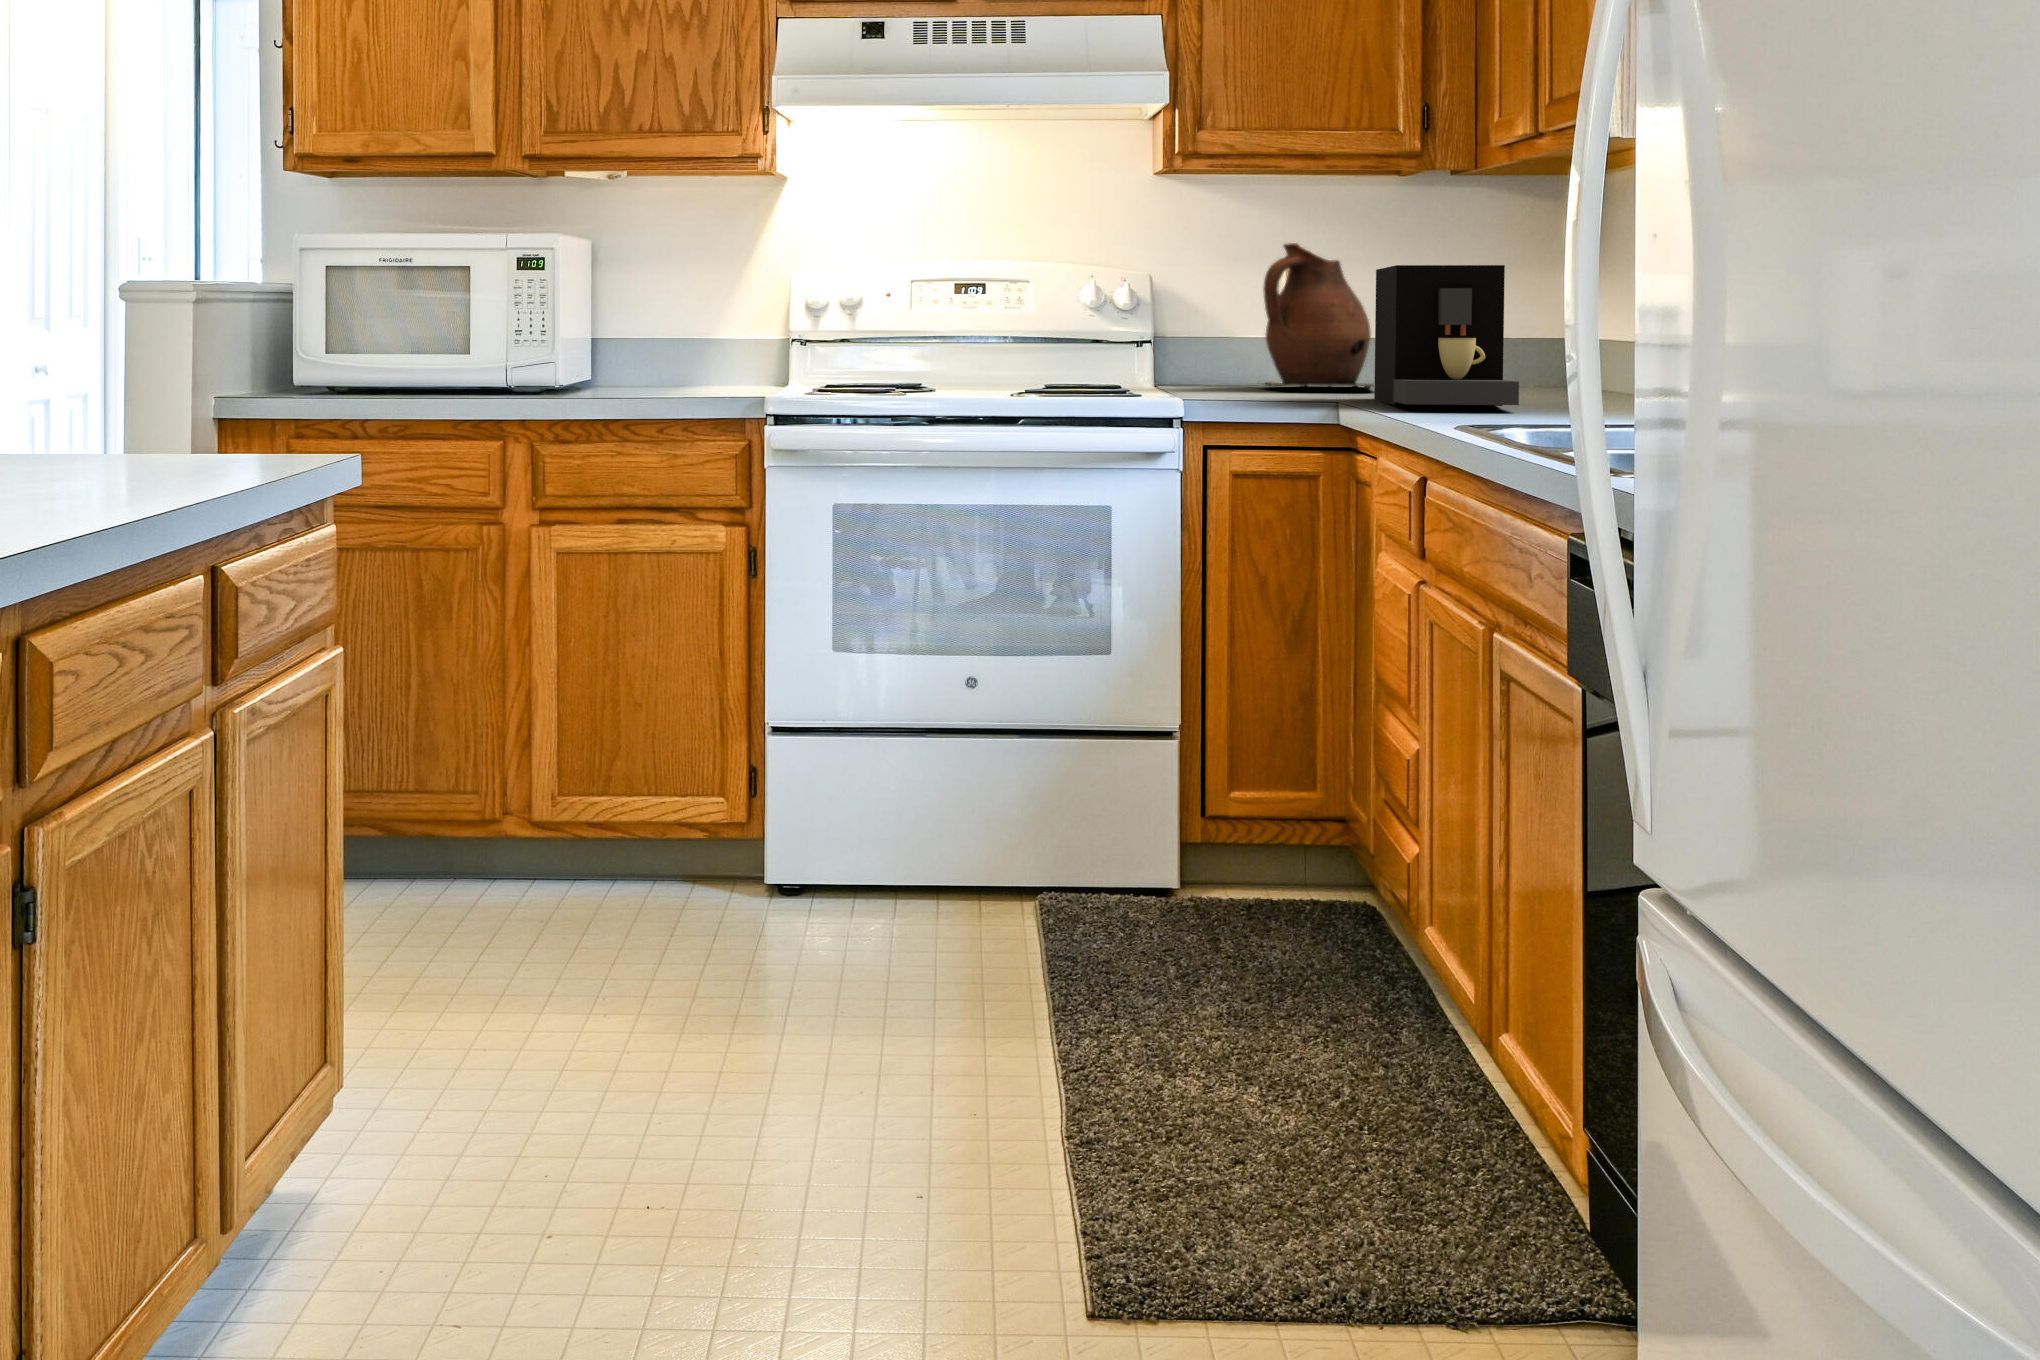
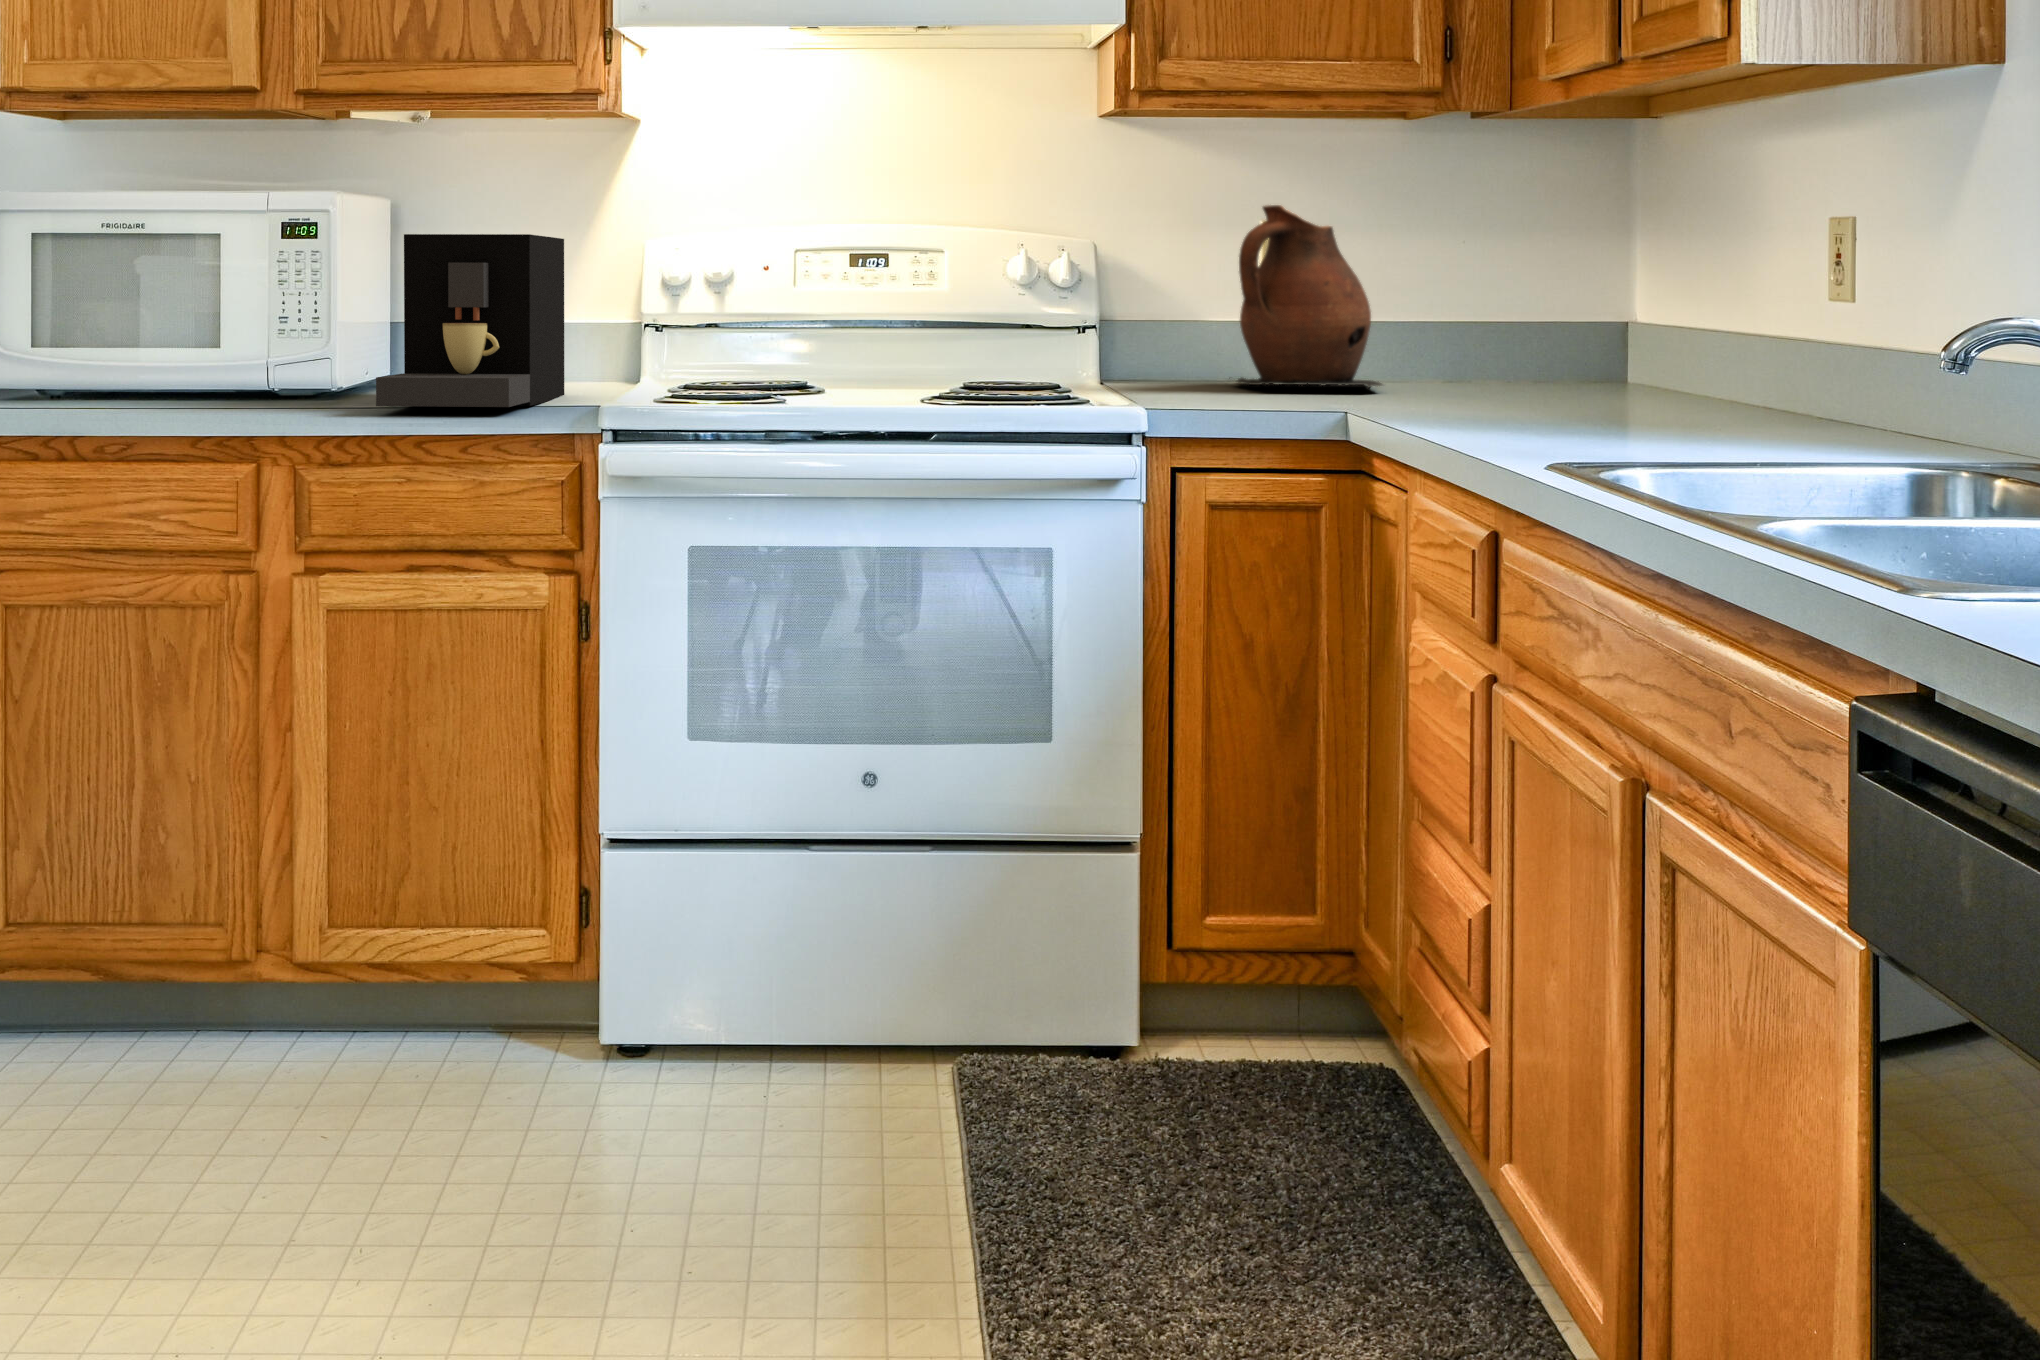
coffee maker: present [1374,265,1519,406] -> present [376,234,564,407]

